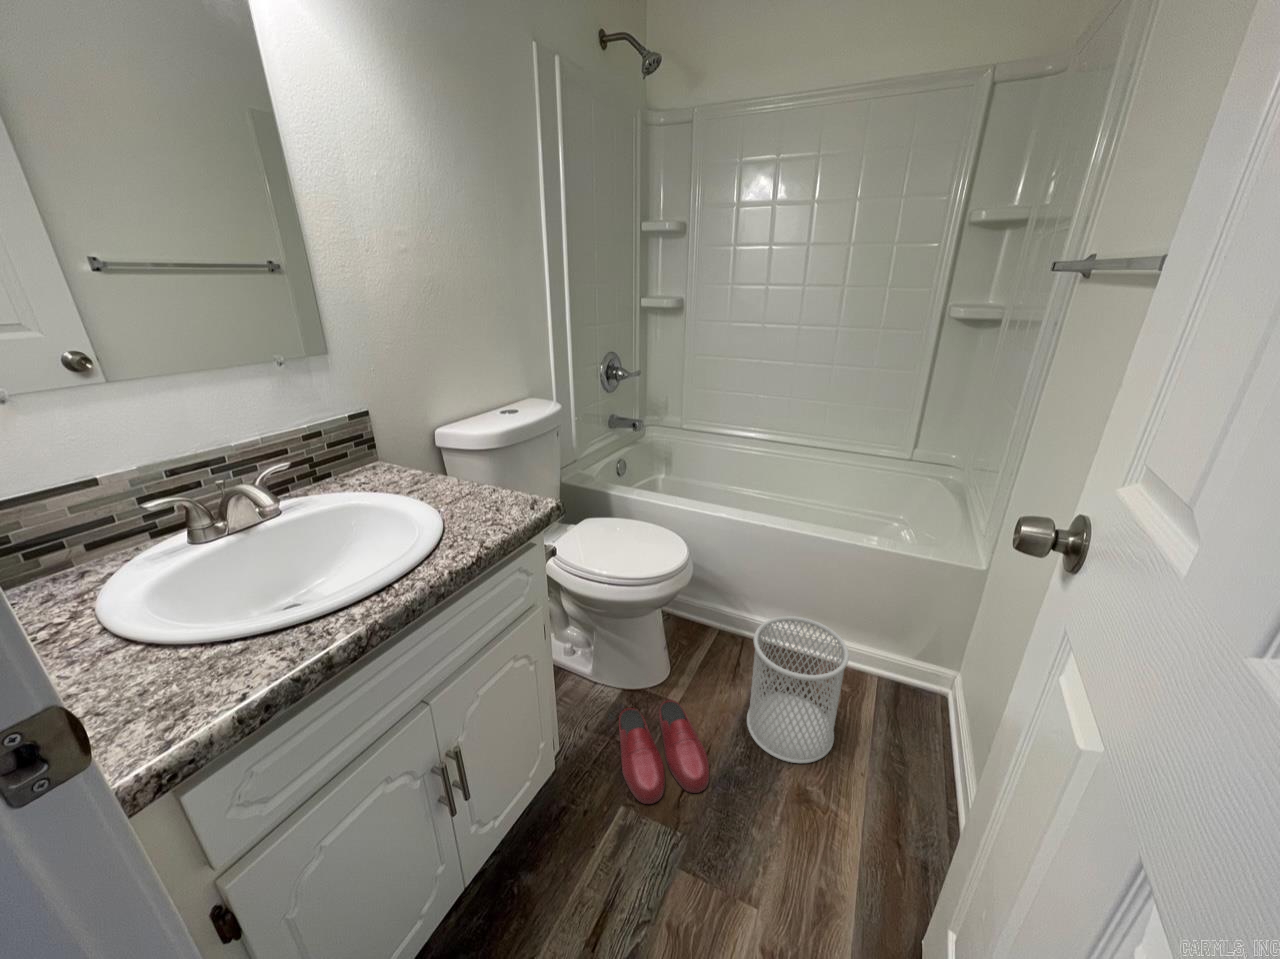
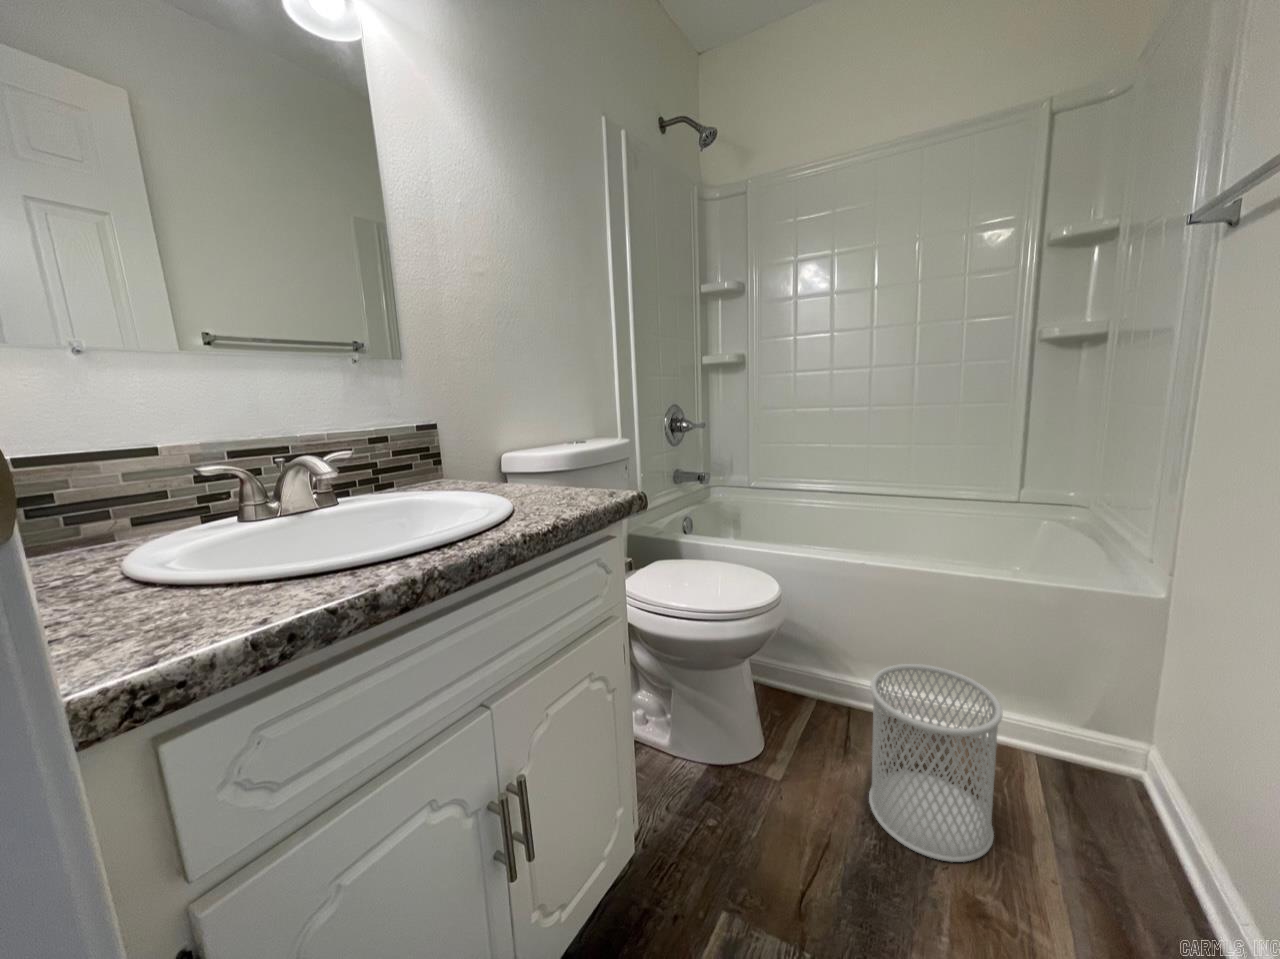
slippers: present [619,700,709,804] -> none [707,776,834,911]

